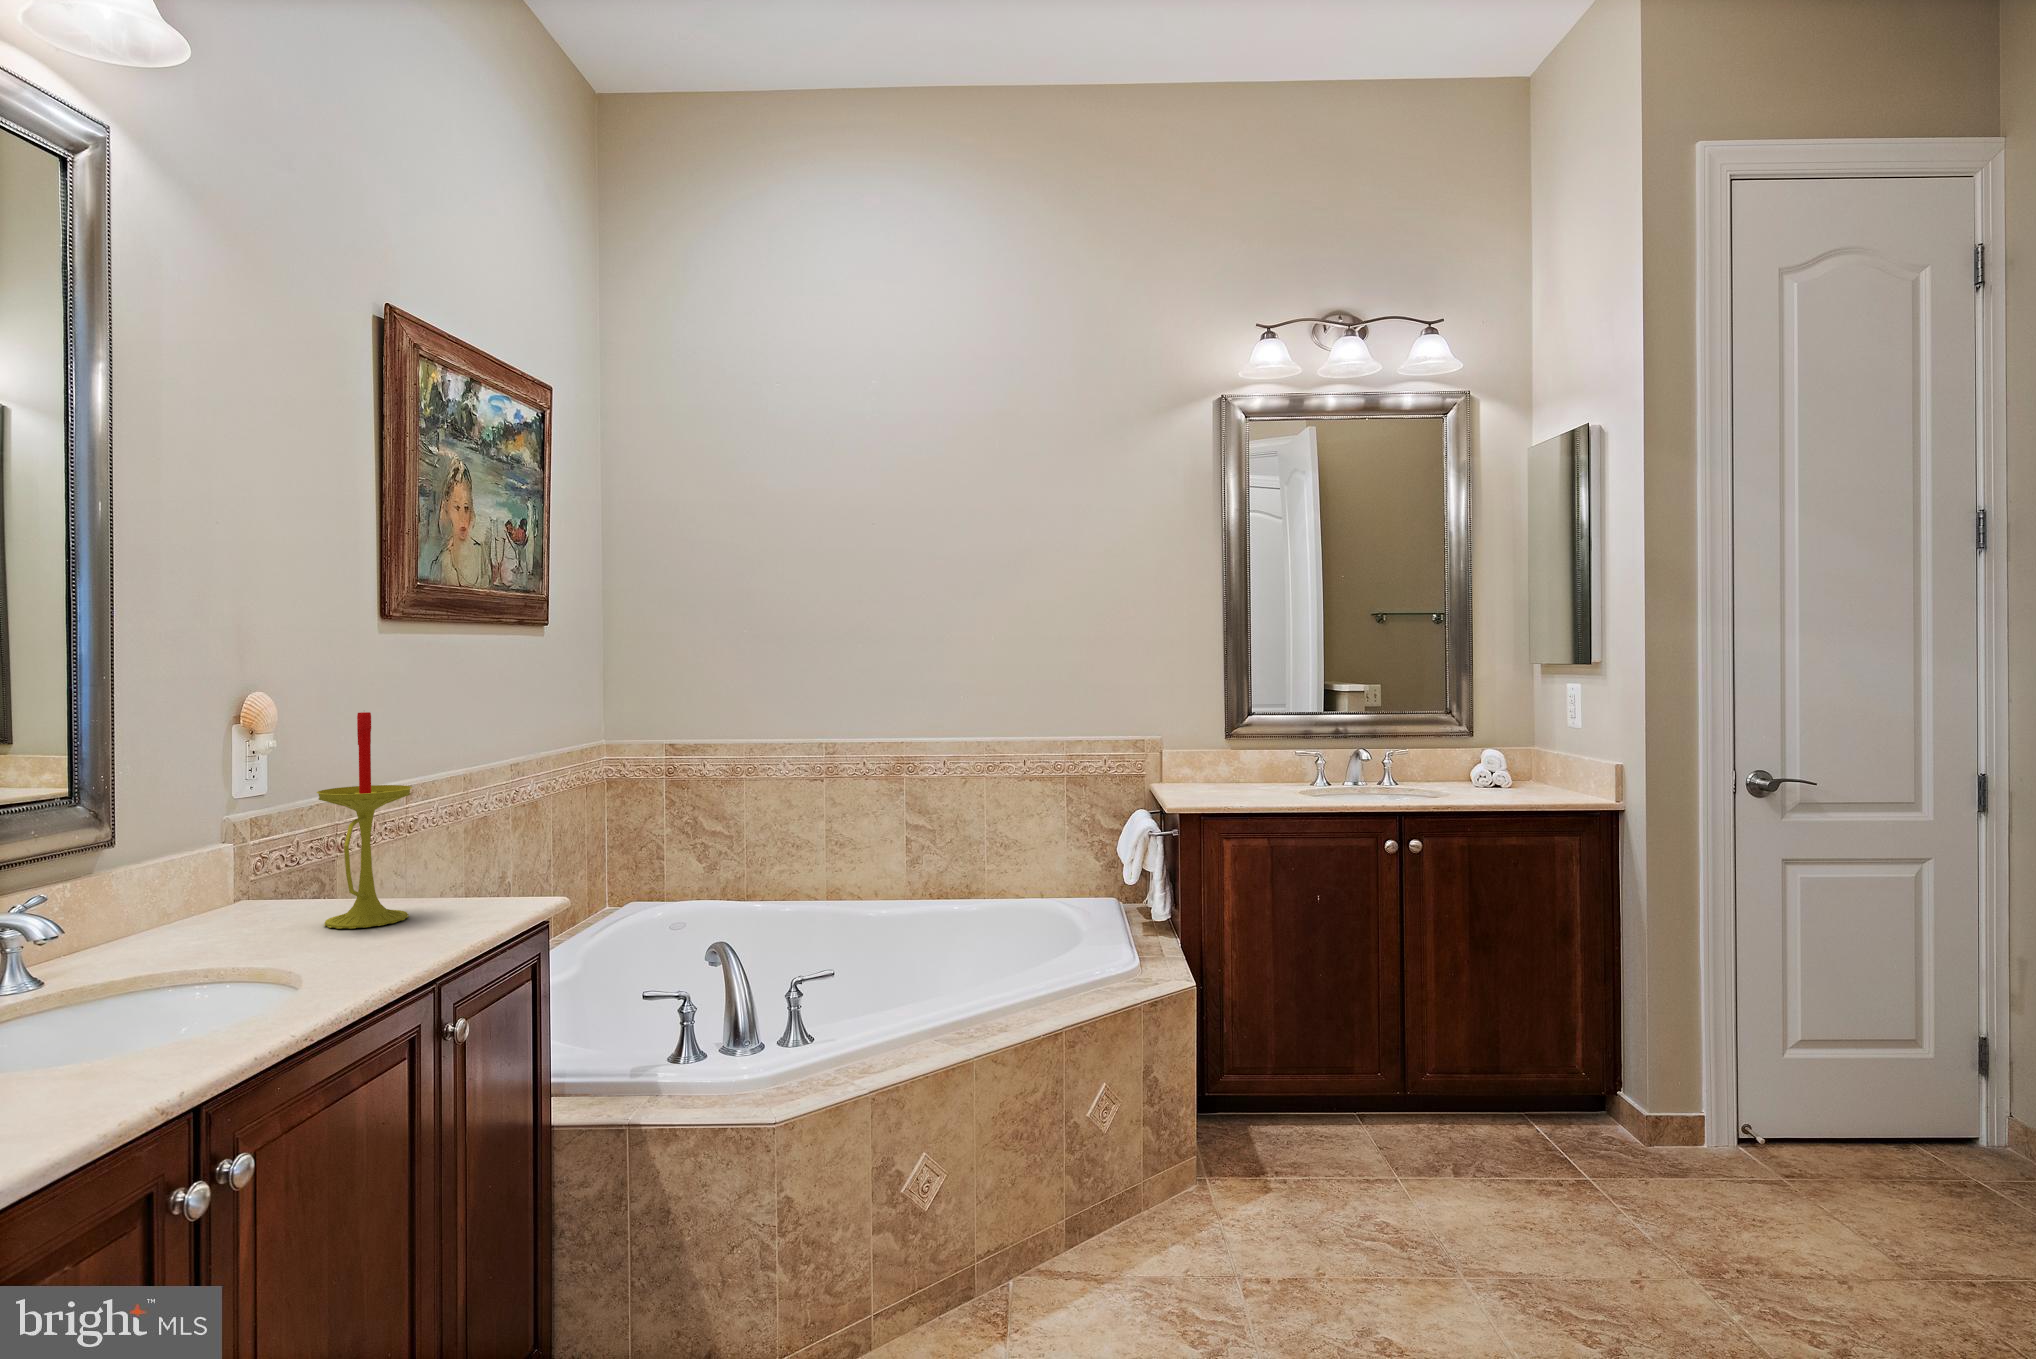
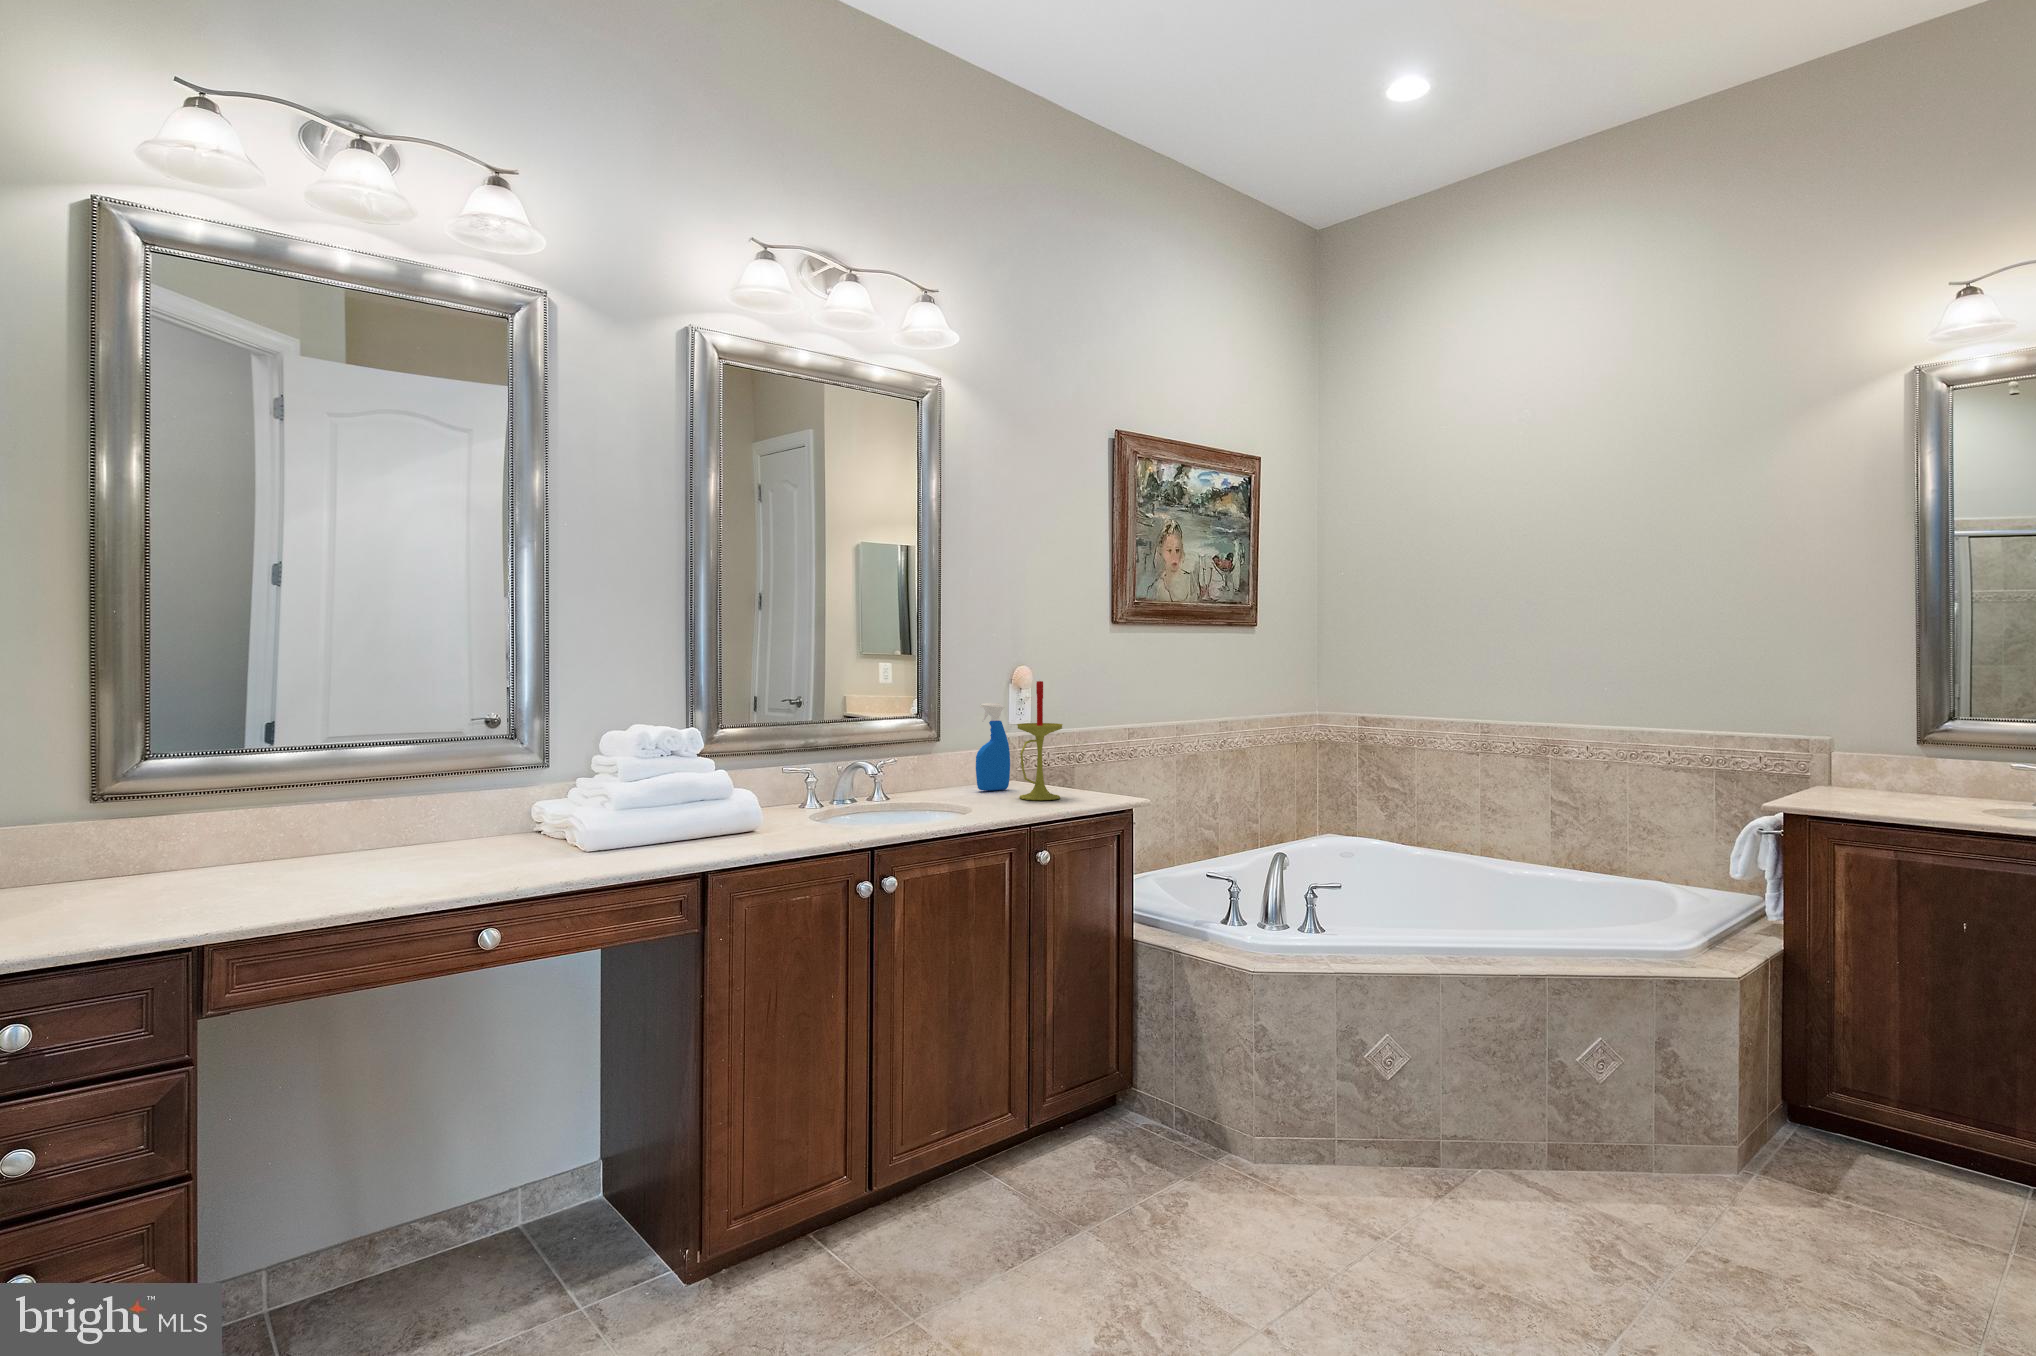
spray bottle: none [203,755,271,922] -> present [976,703,1010,791]

